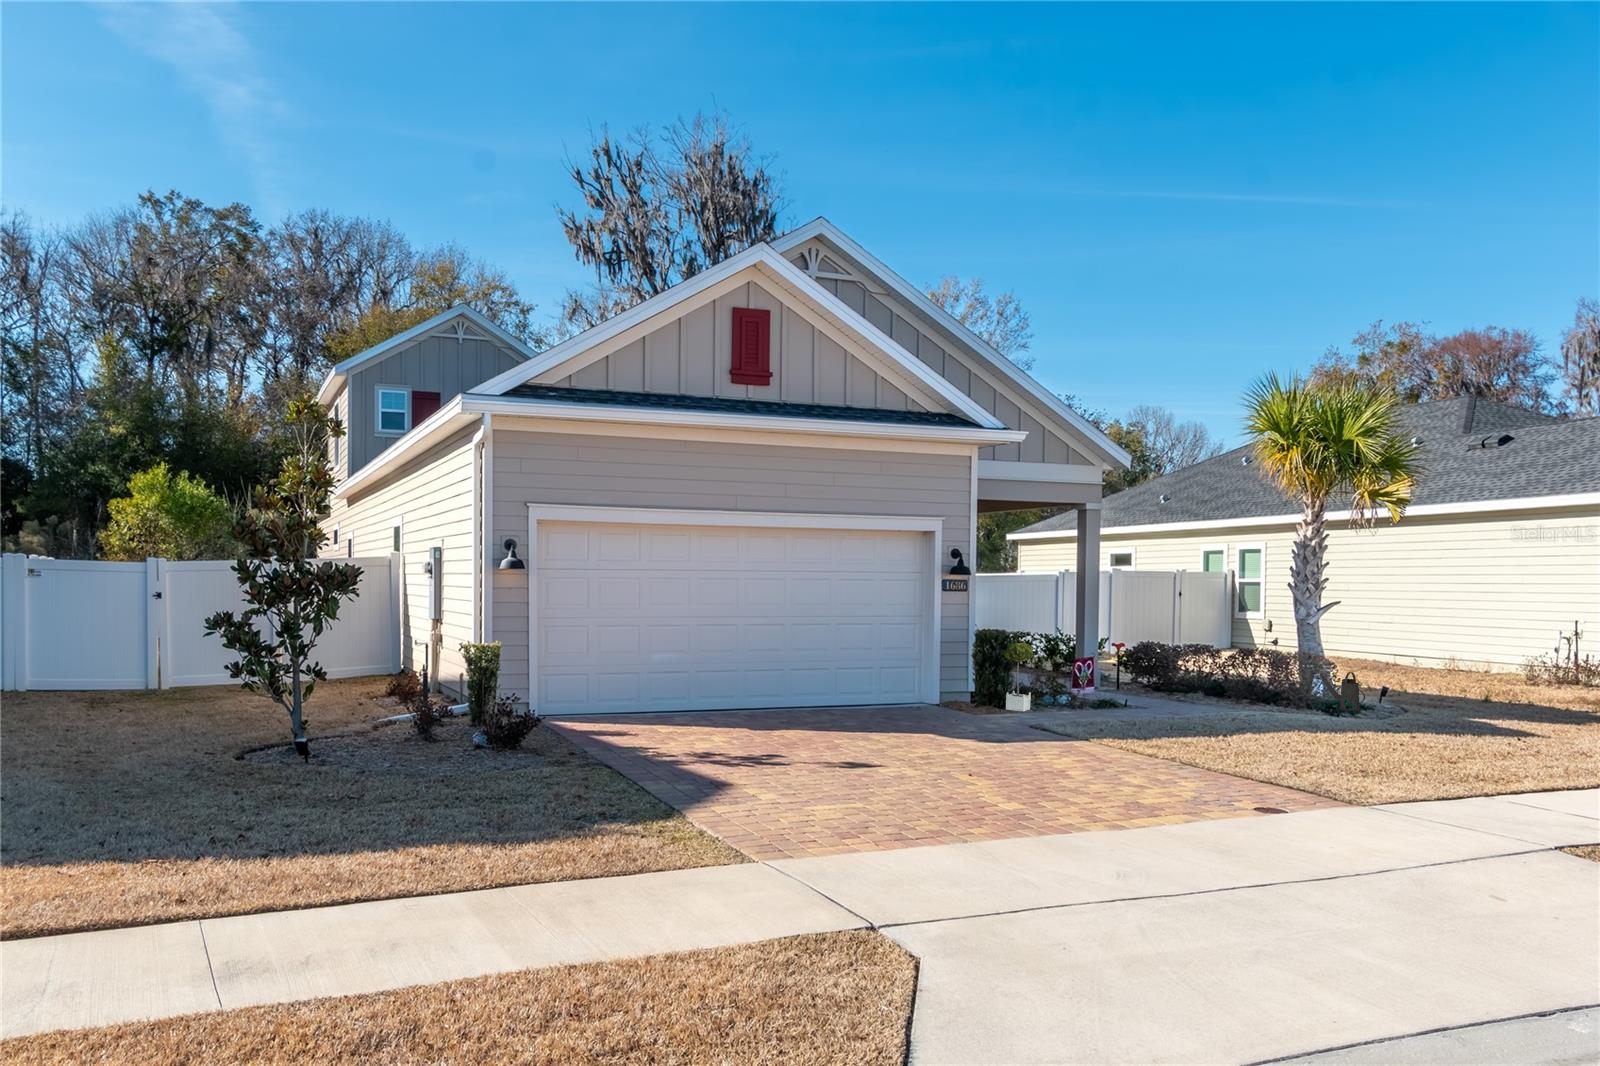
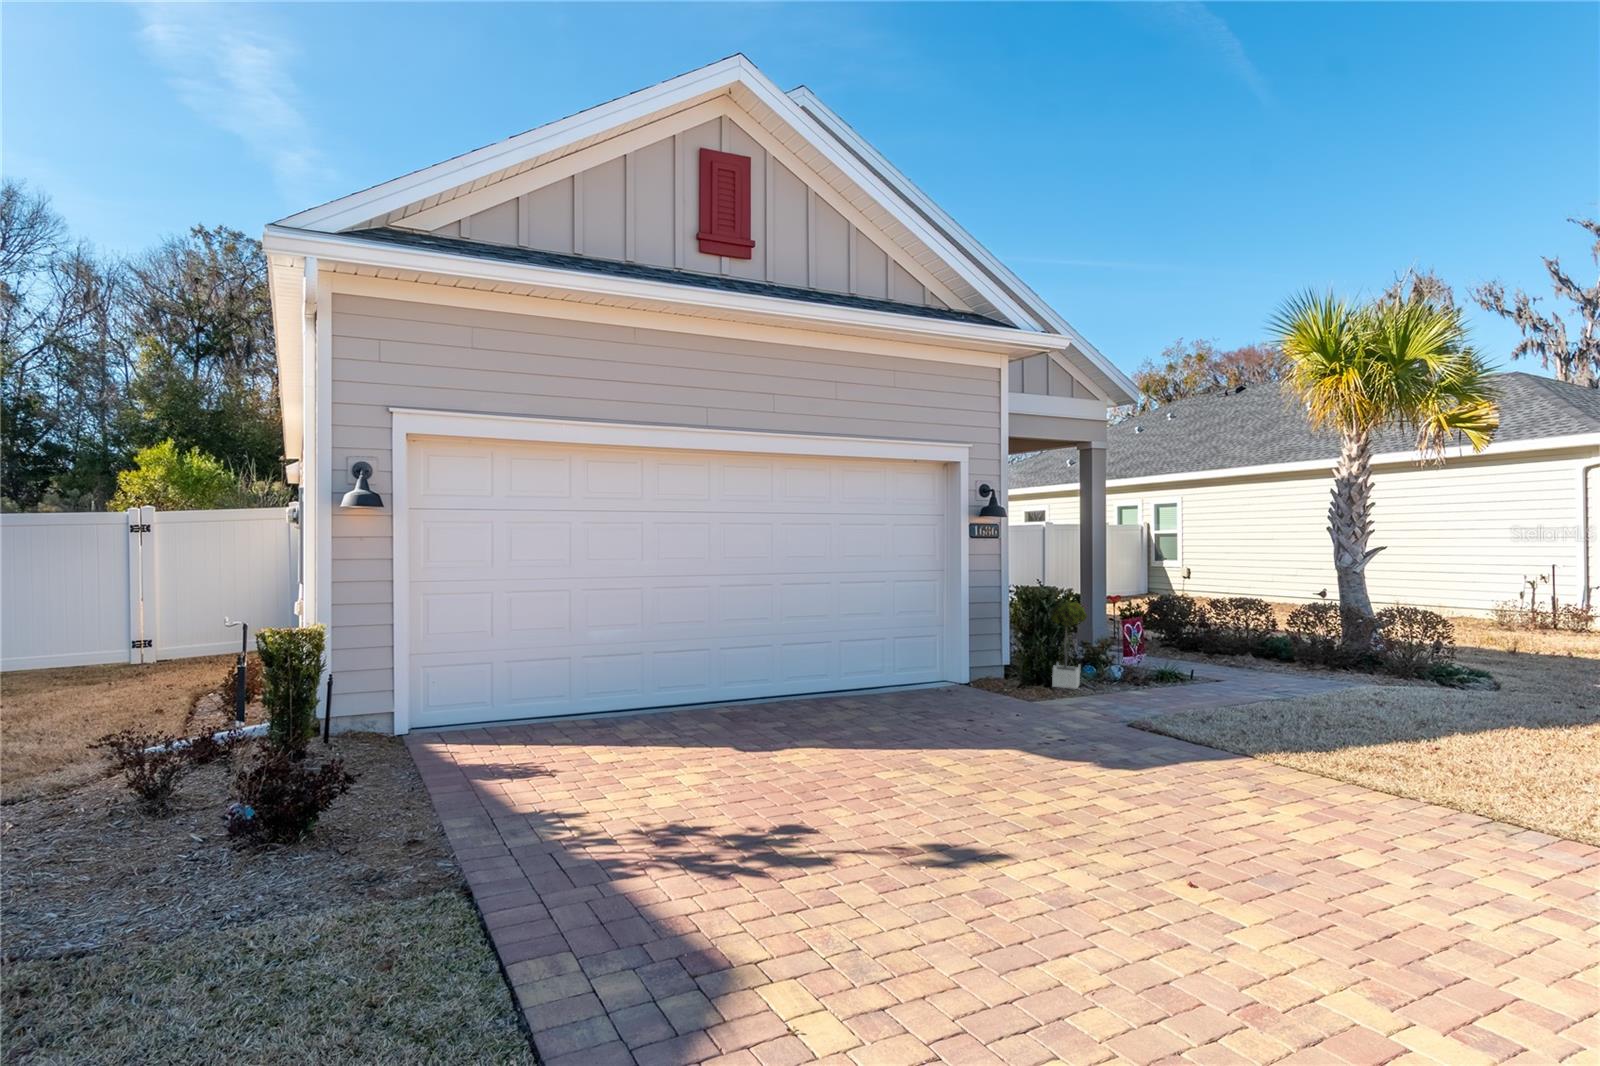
watering can: present [1321,672,1365,711] -> none [1380,626,1444,672]

